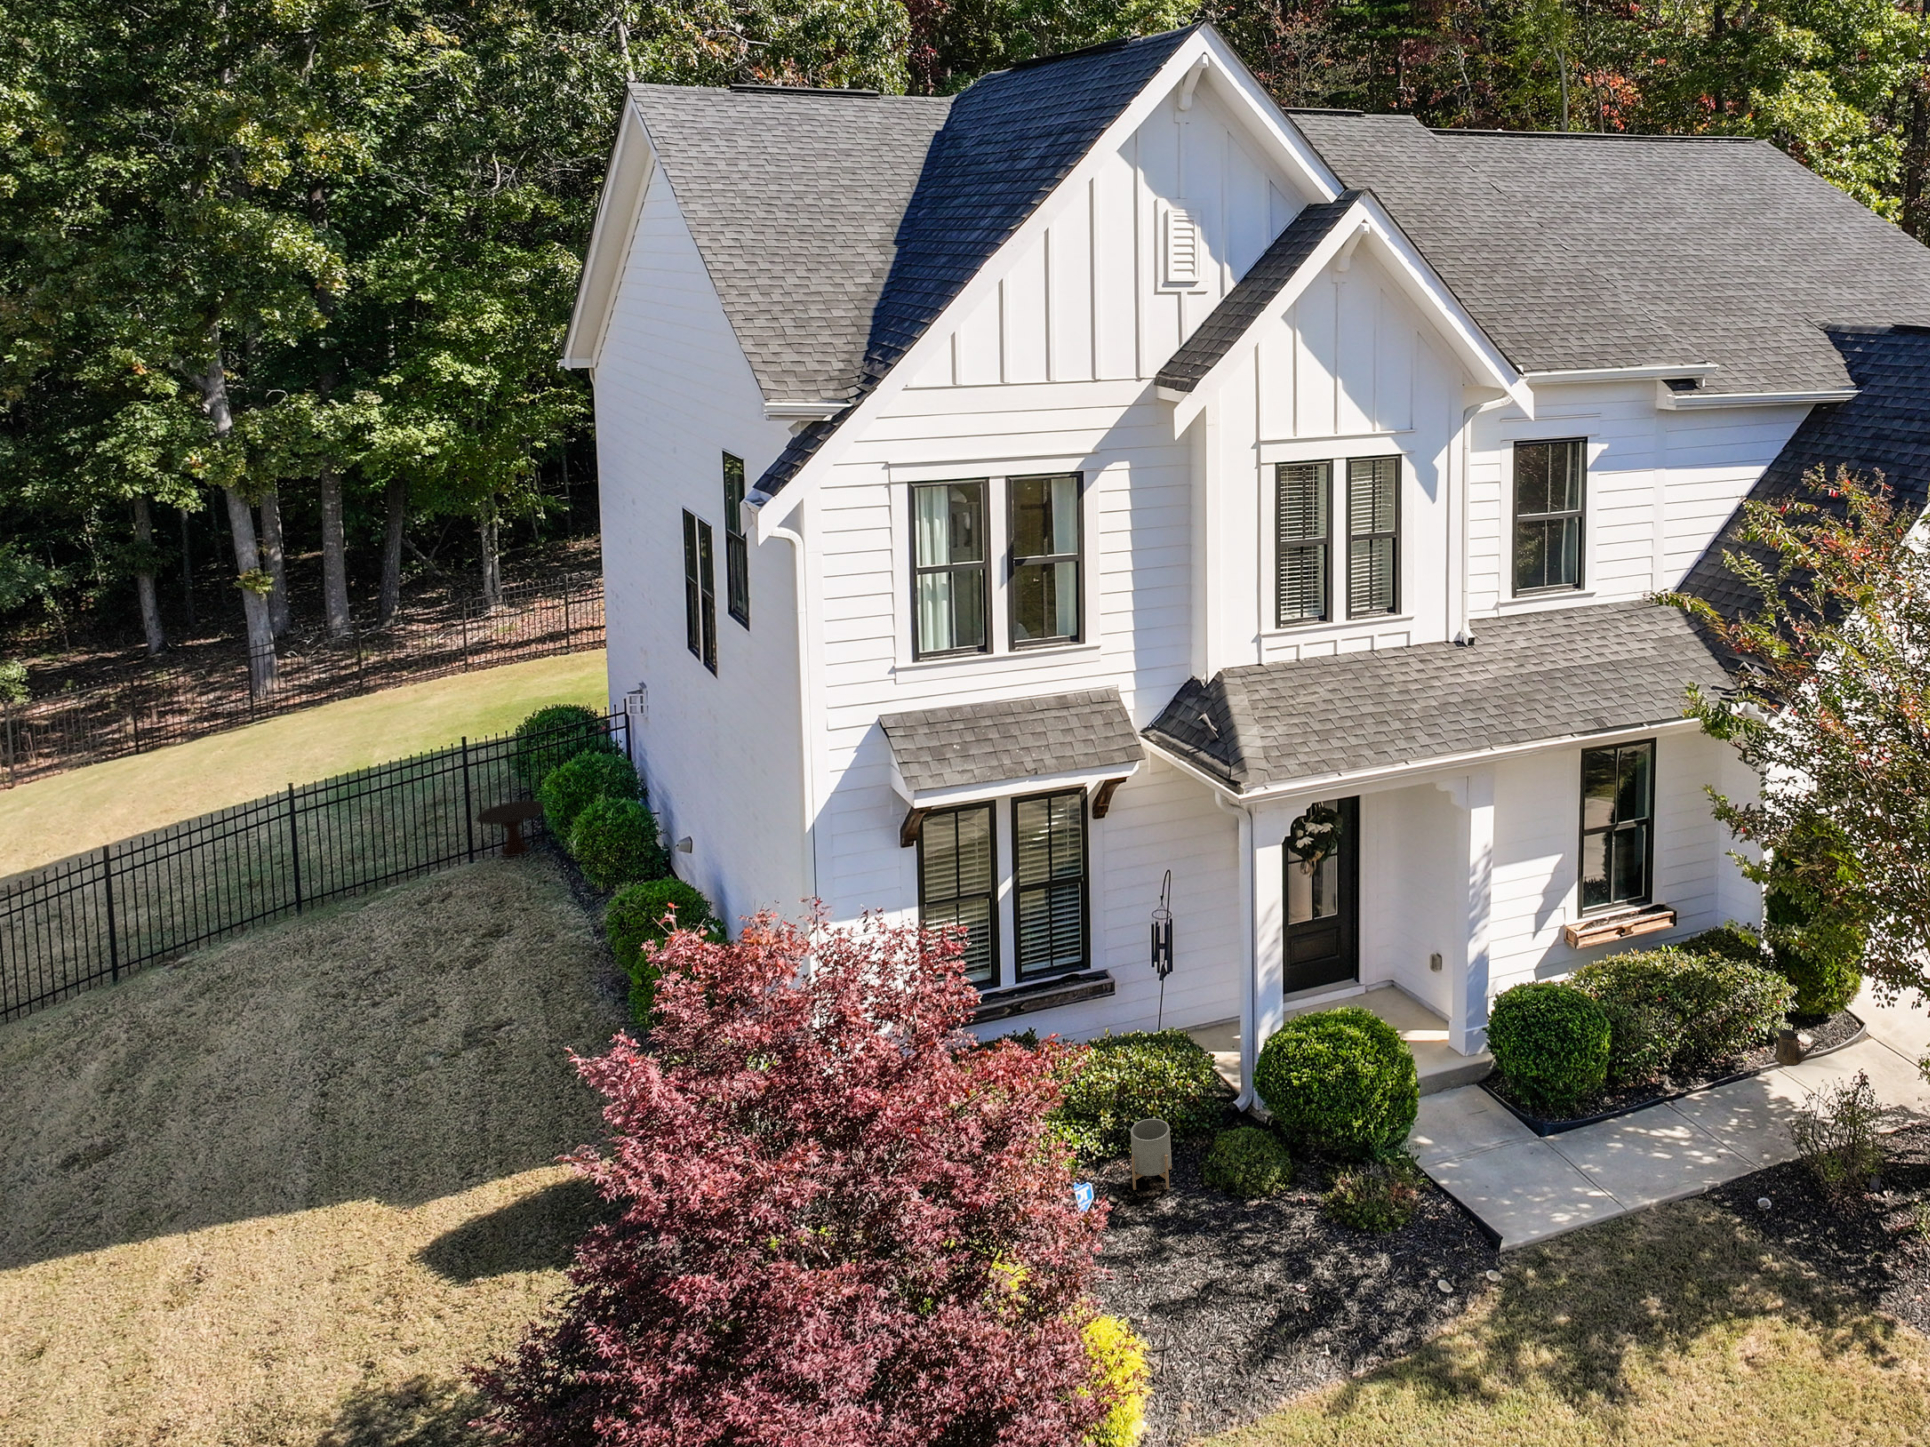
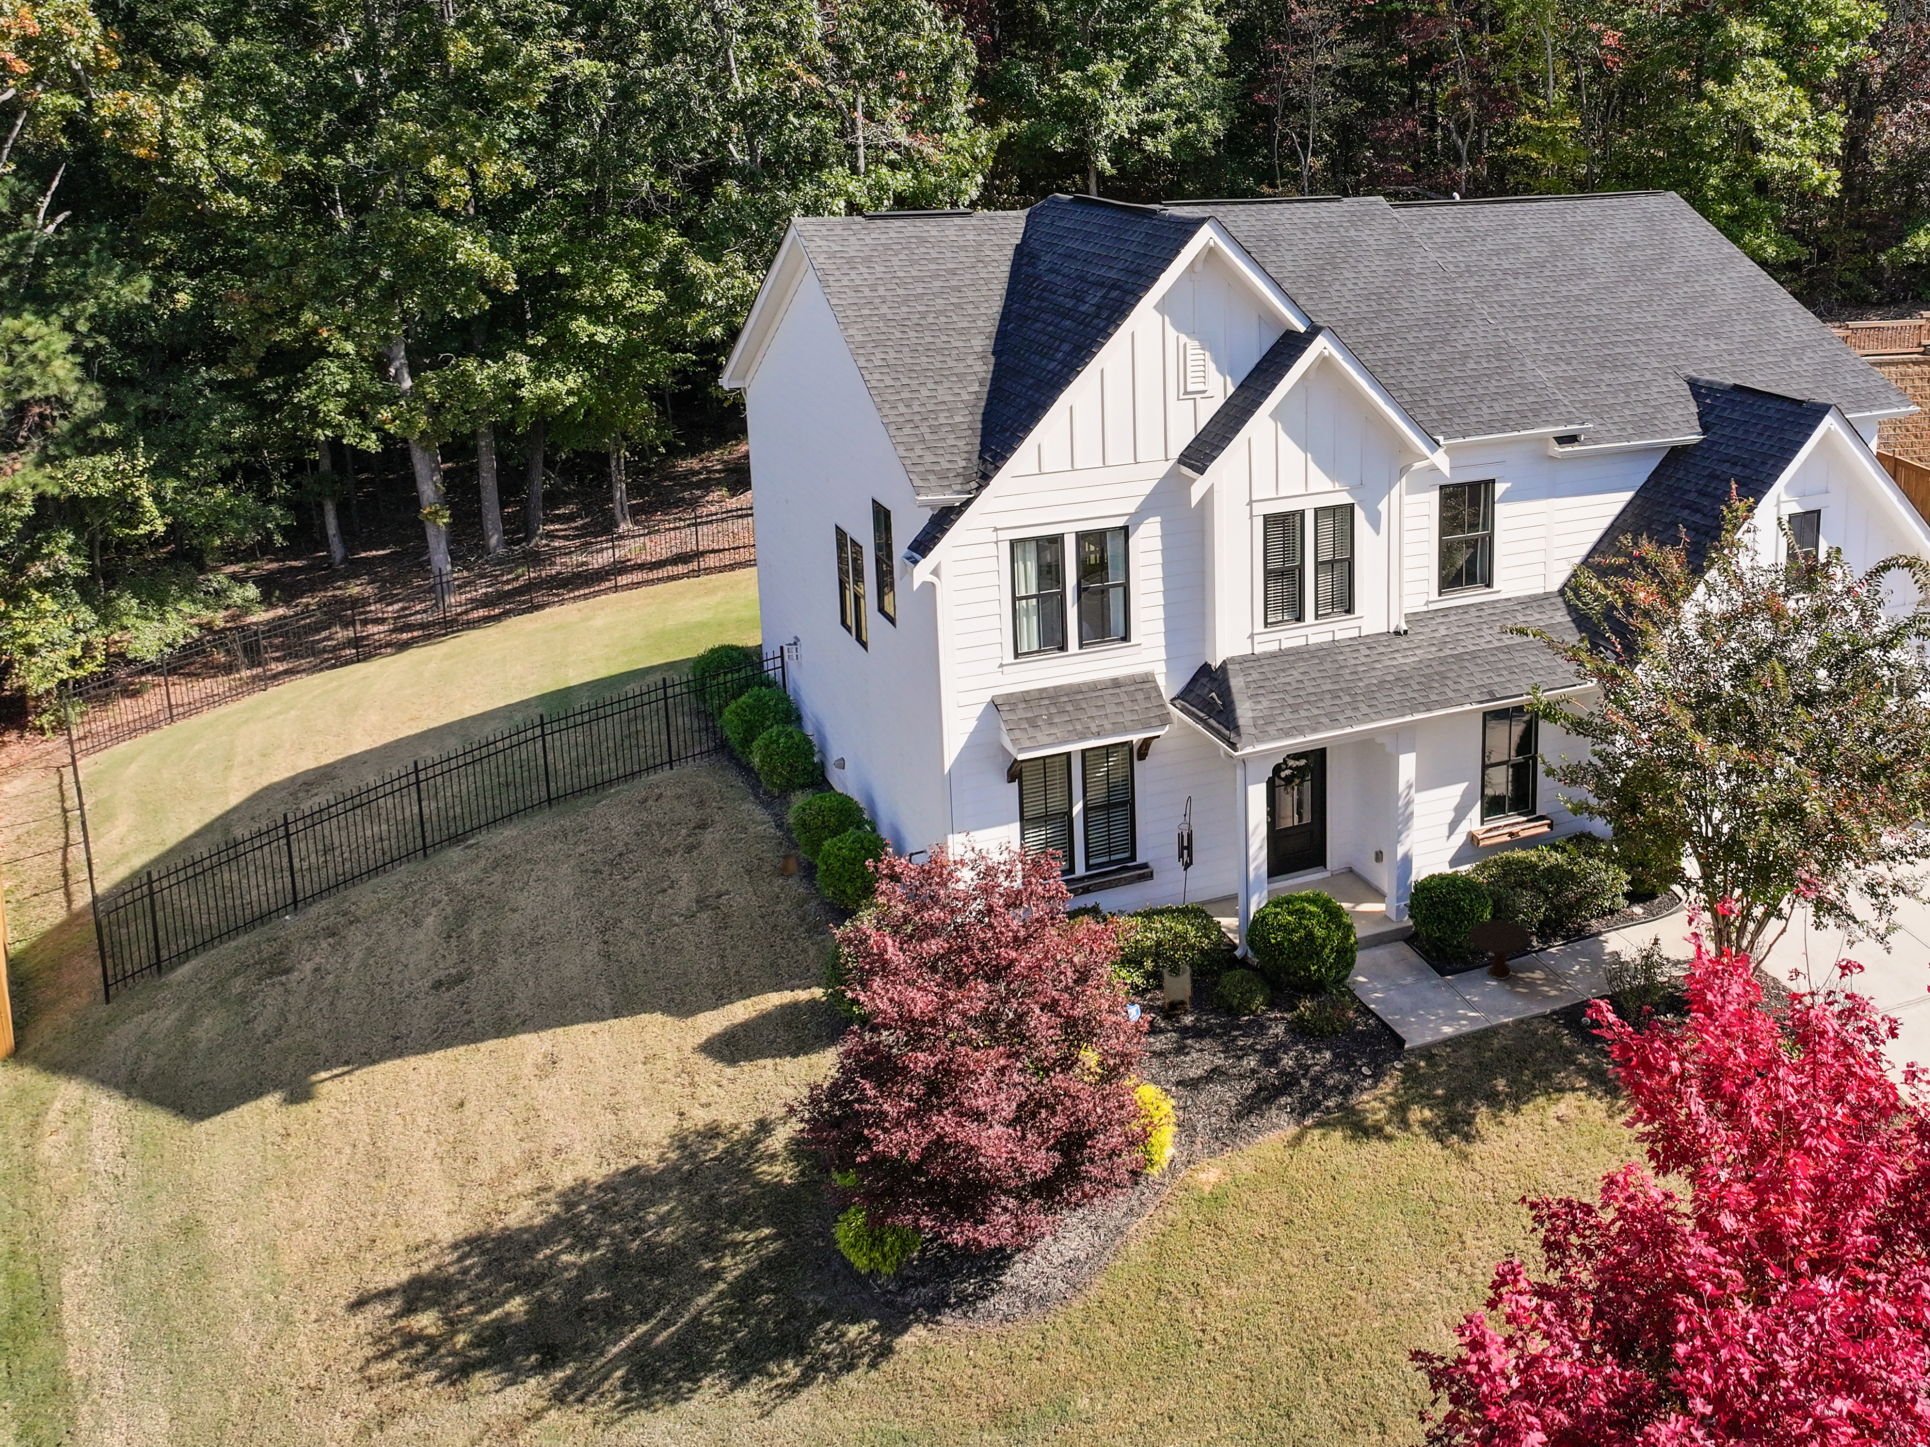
side table: present [477,801,545,857] -> present [1469,920,1531,980]
watering can: present [1769,1028,1824,1066] -> present [766,853,798,876]

